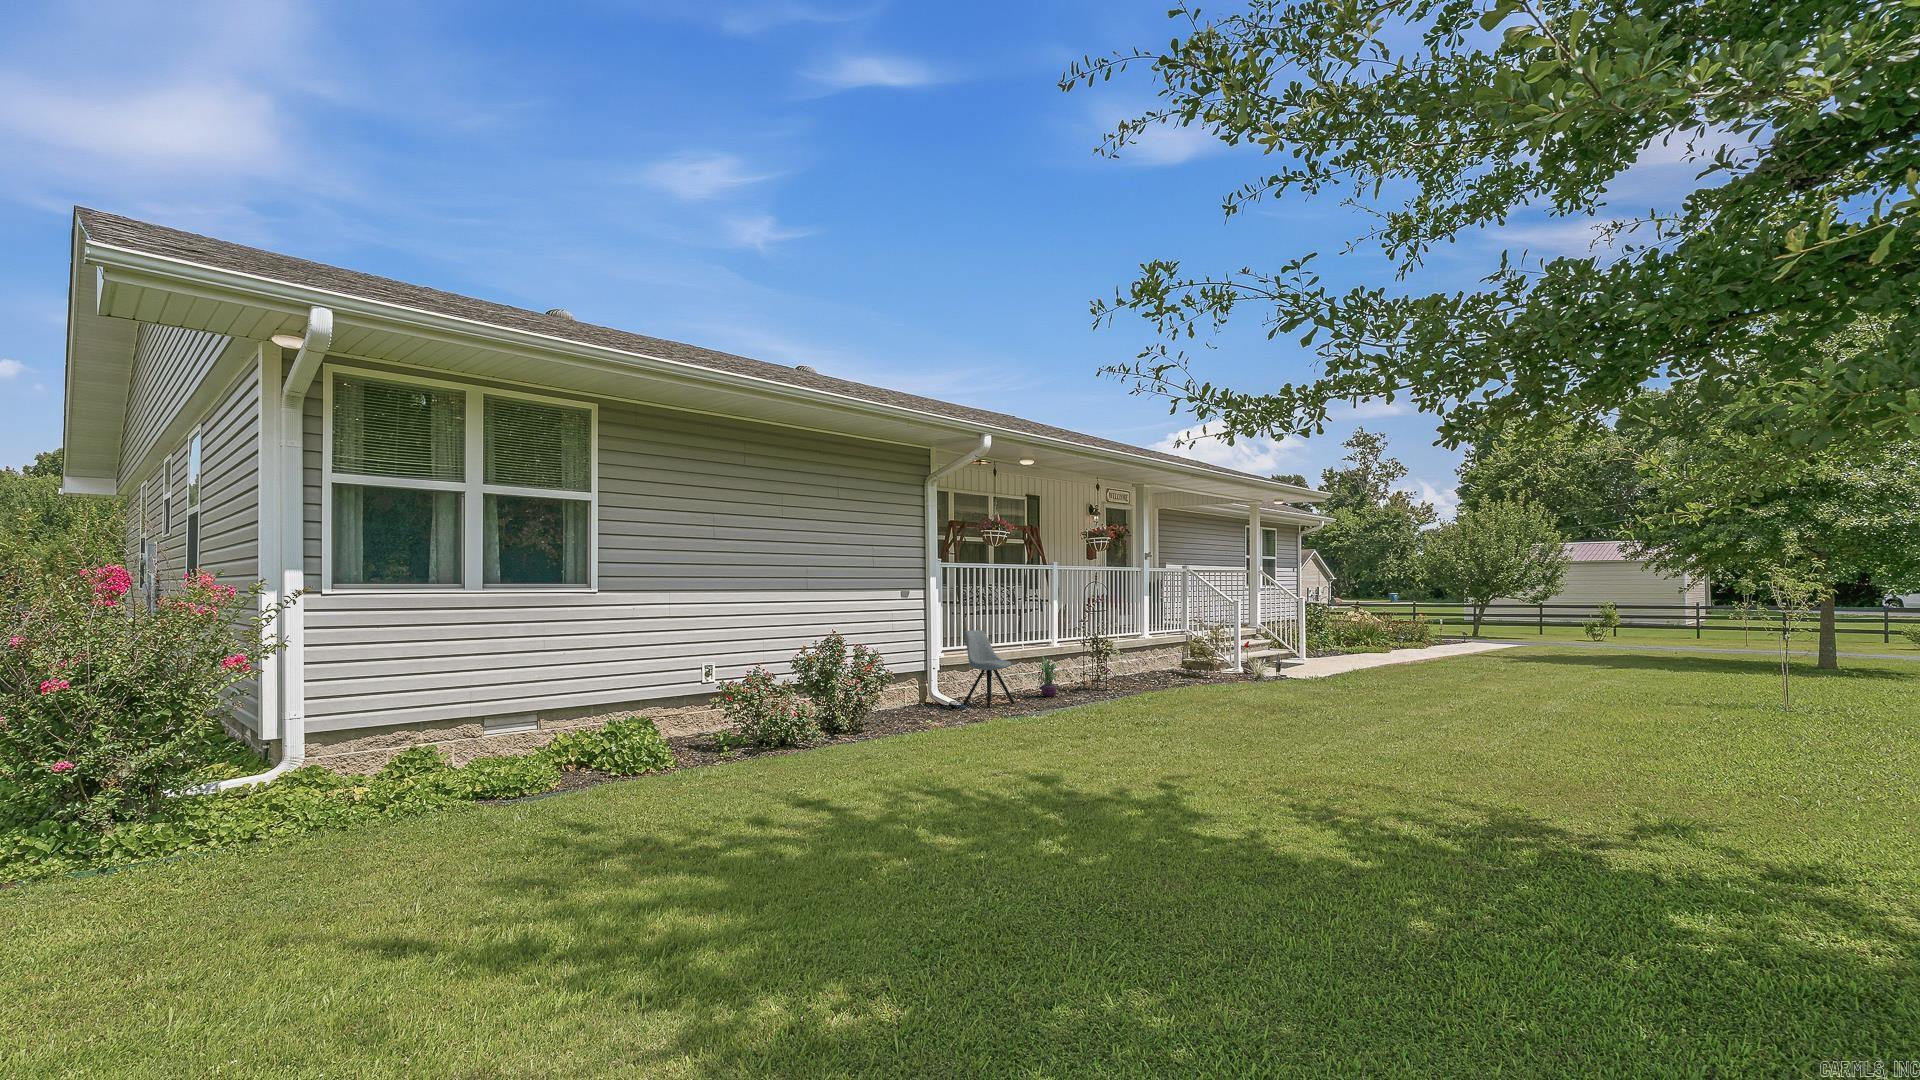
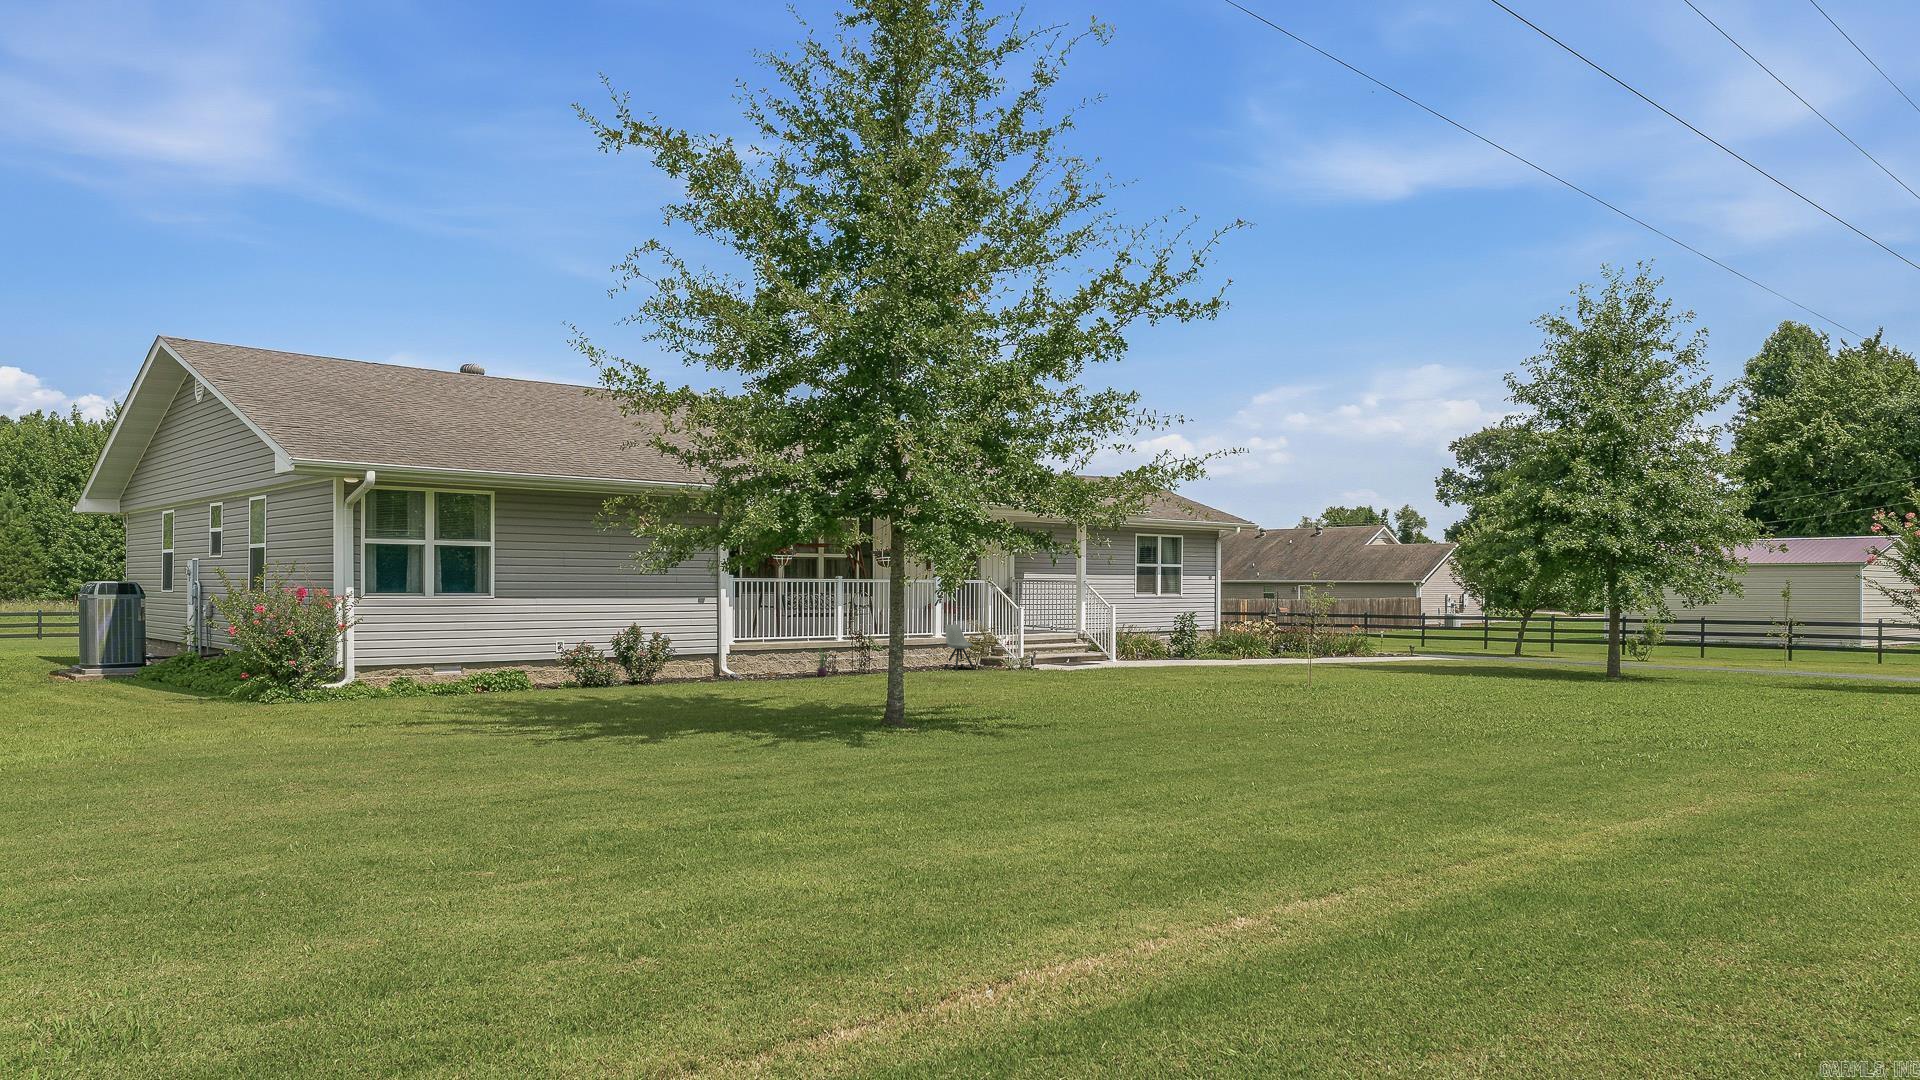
chair: present [964,630,1015,708] -> present [944,624,975,671]

